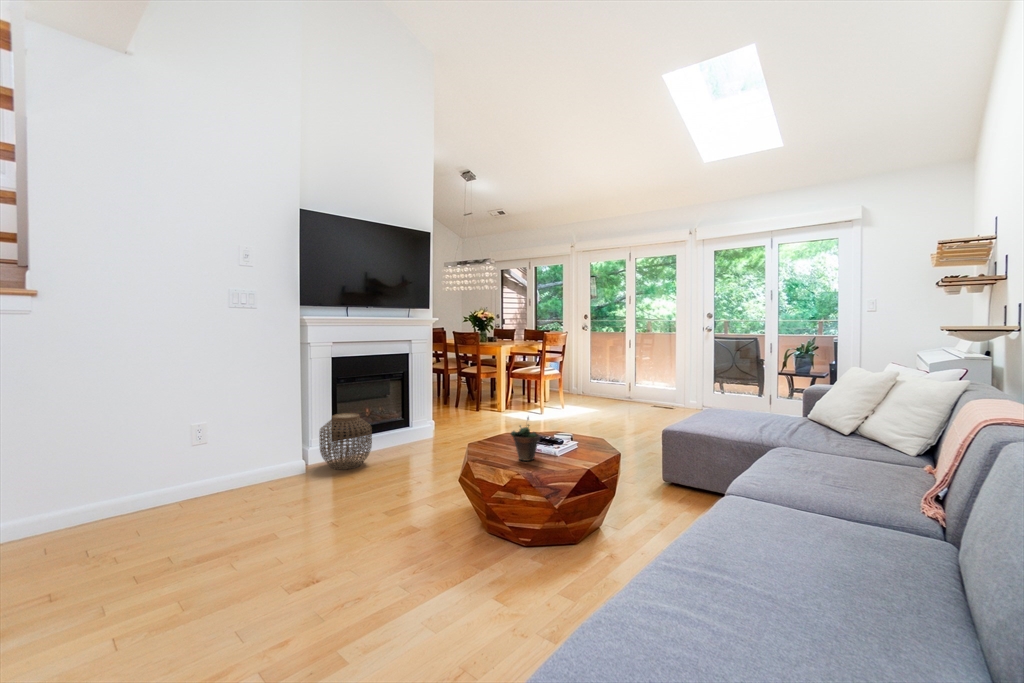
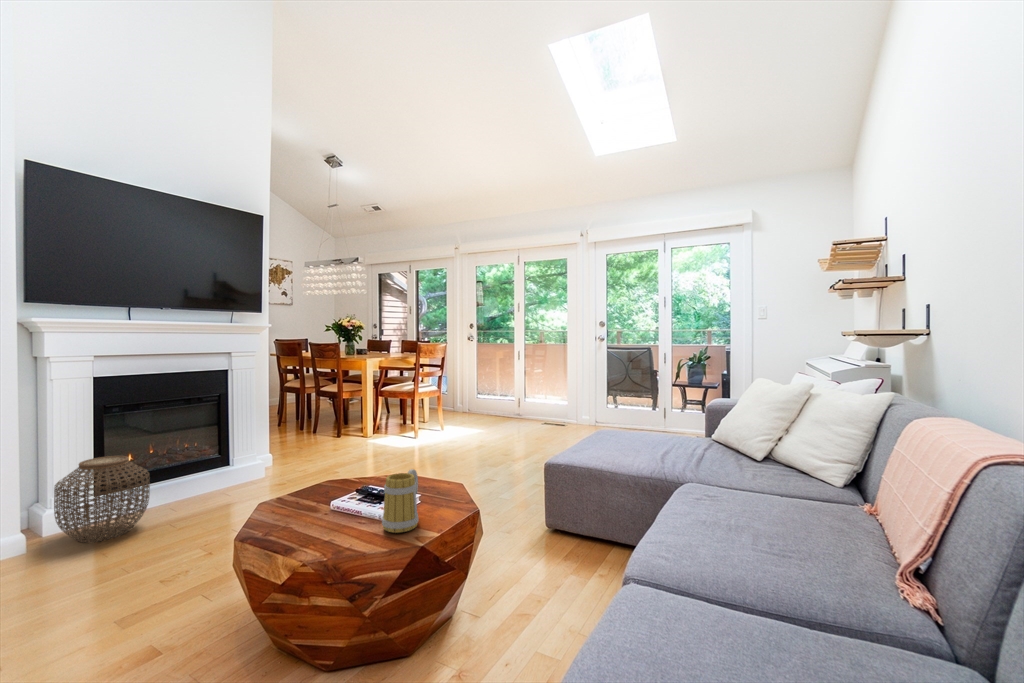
succulent plant: present [511,417,540,461] -> none [307,462,355,533]
mug: none [558,424,582,463] -> present [382,469,419,533]

